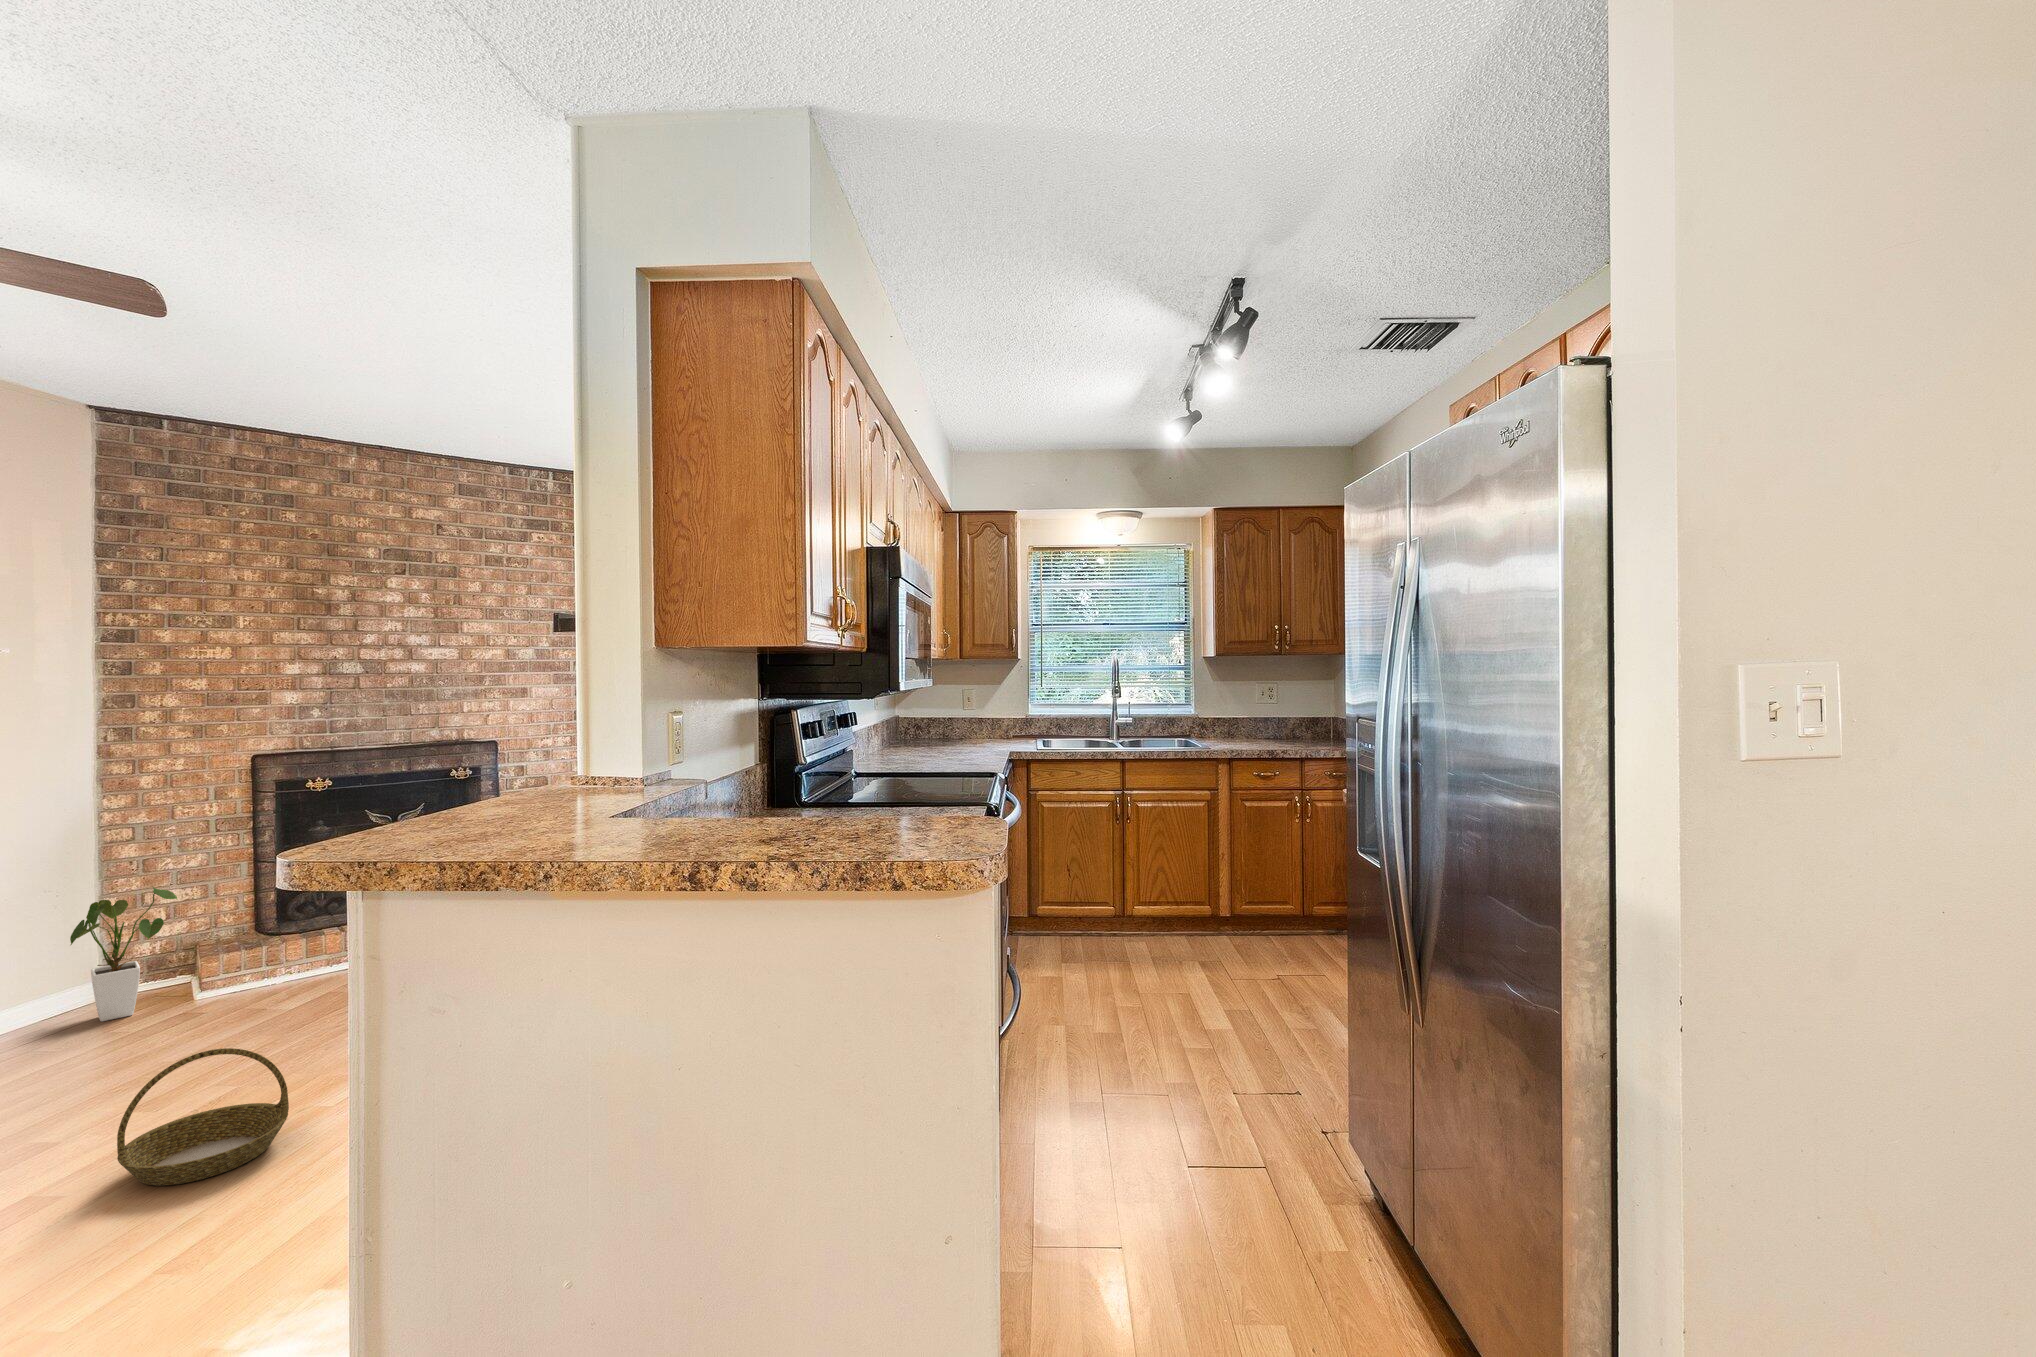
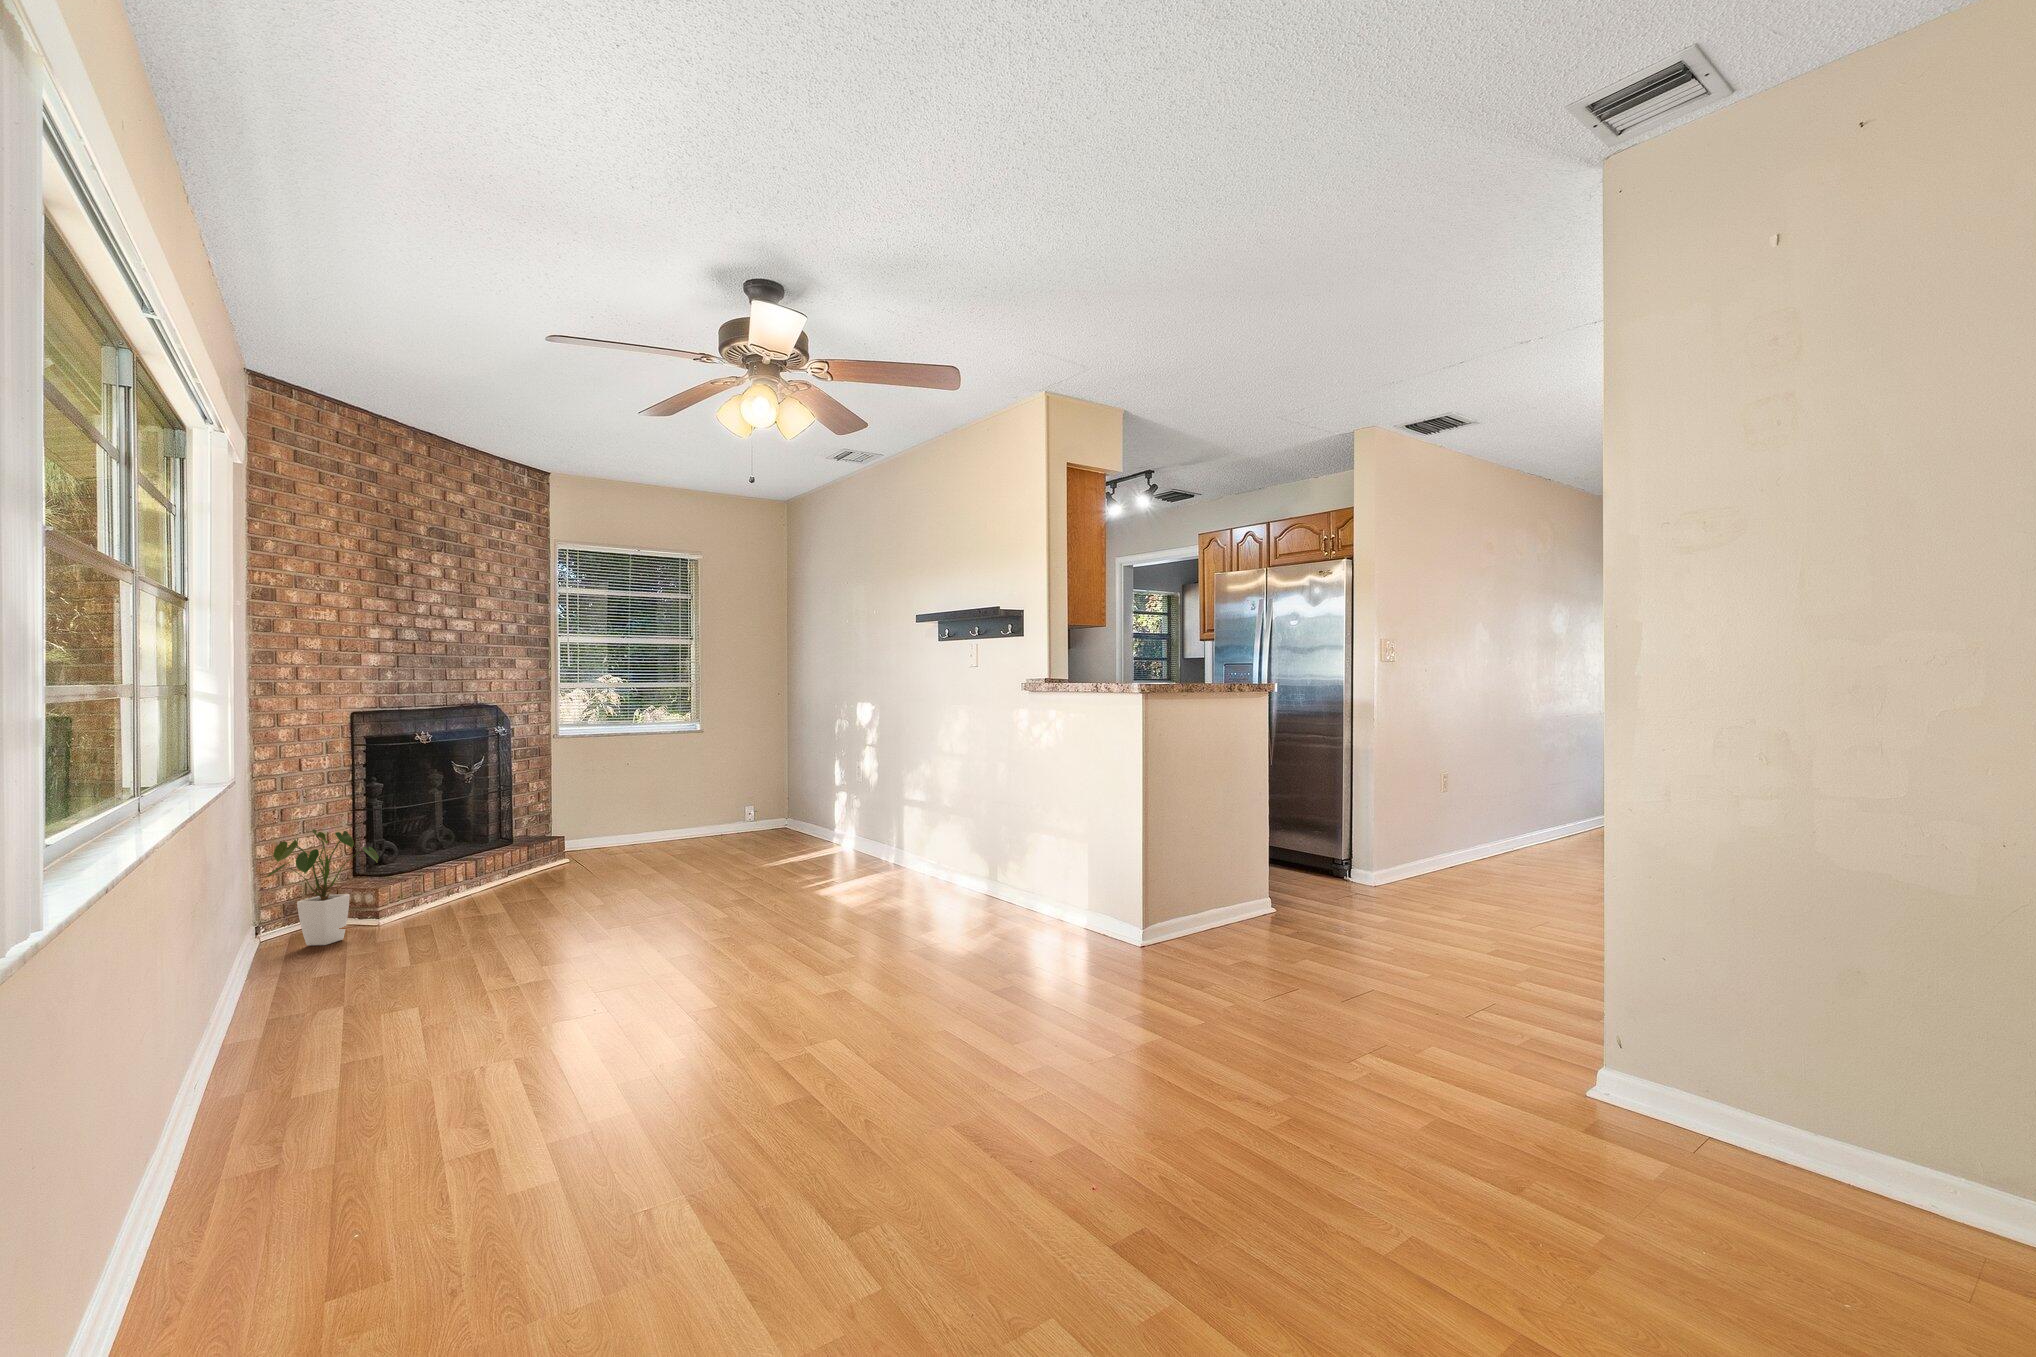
basket: present [117,1048,289,1186] -> none [690,849,777,928]

